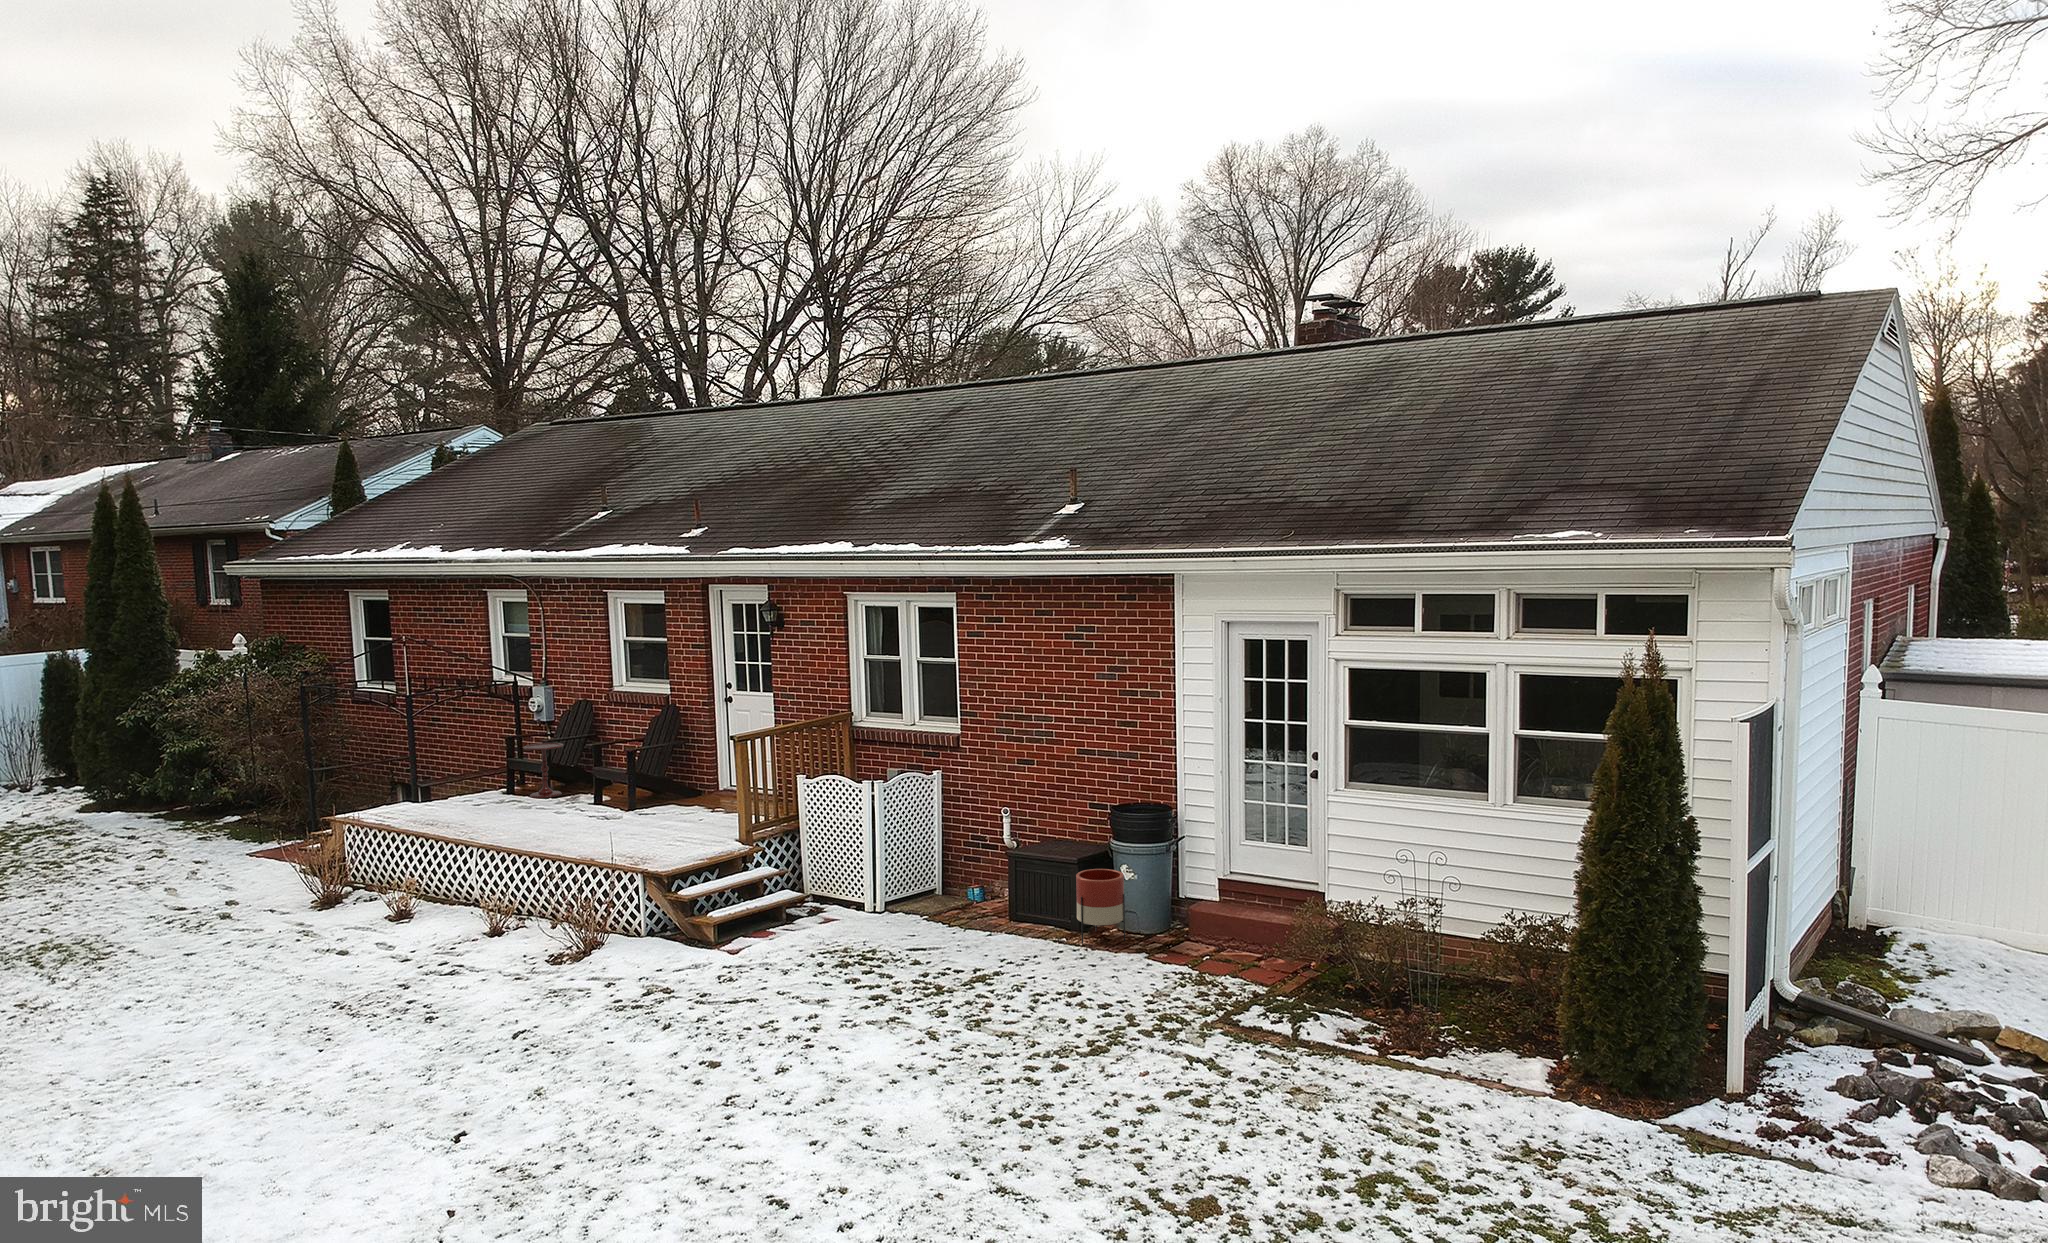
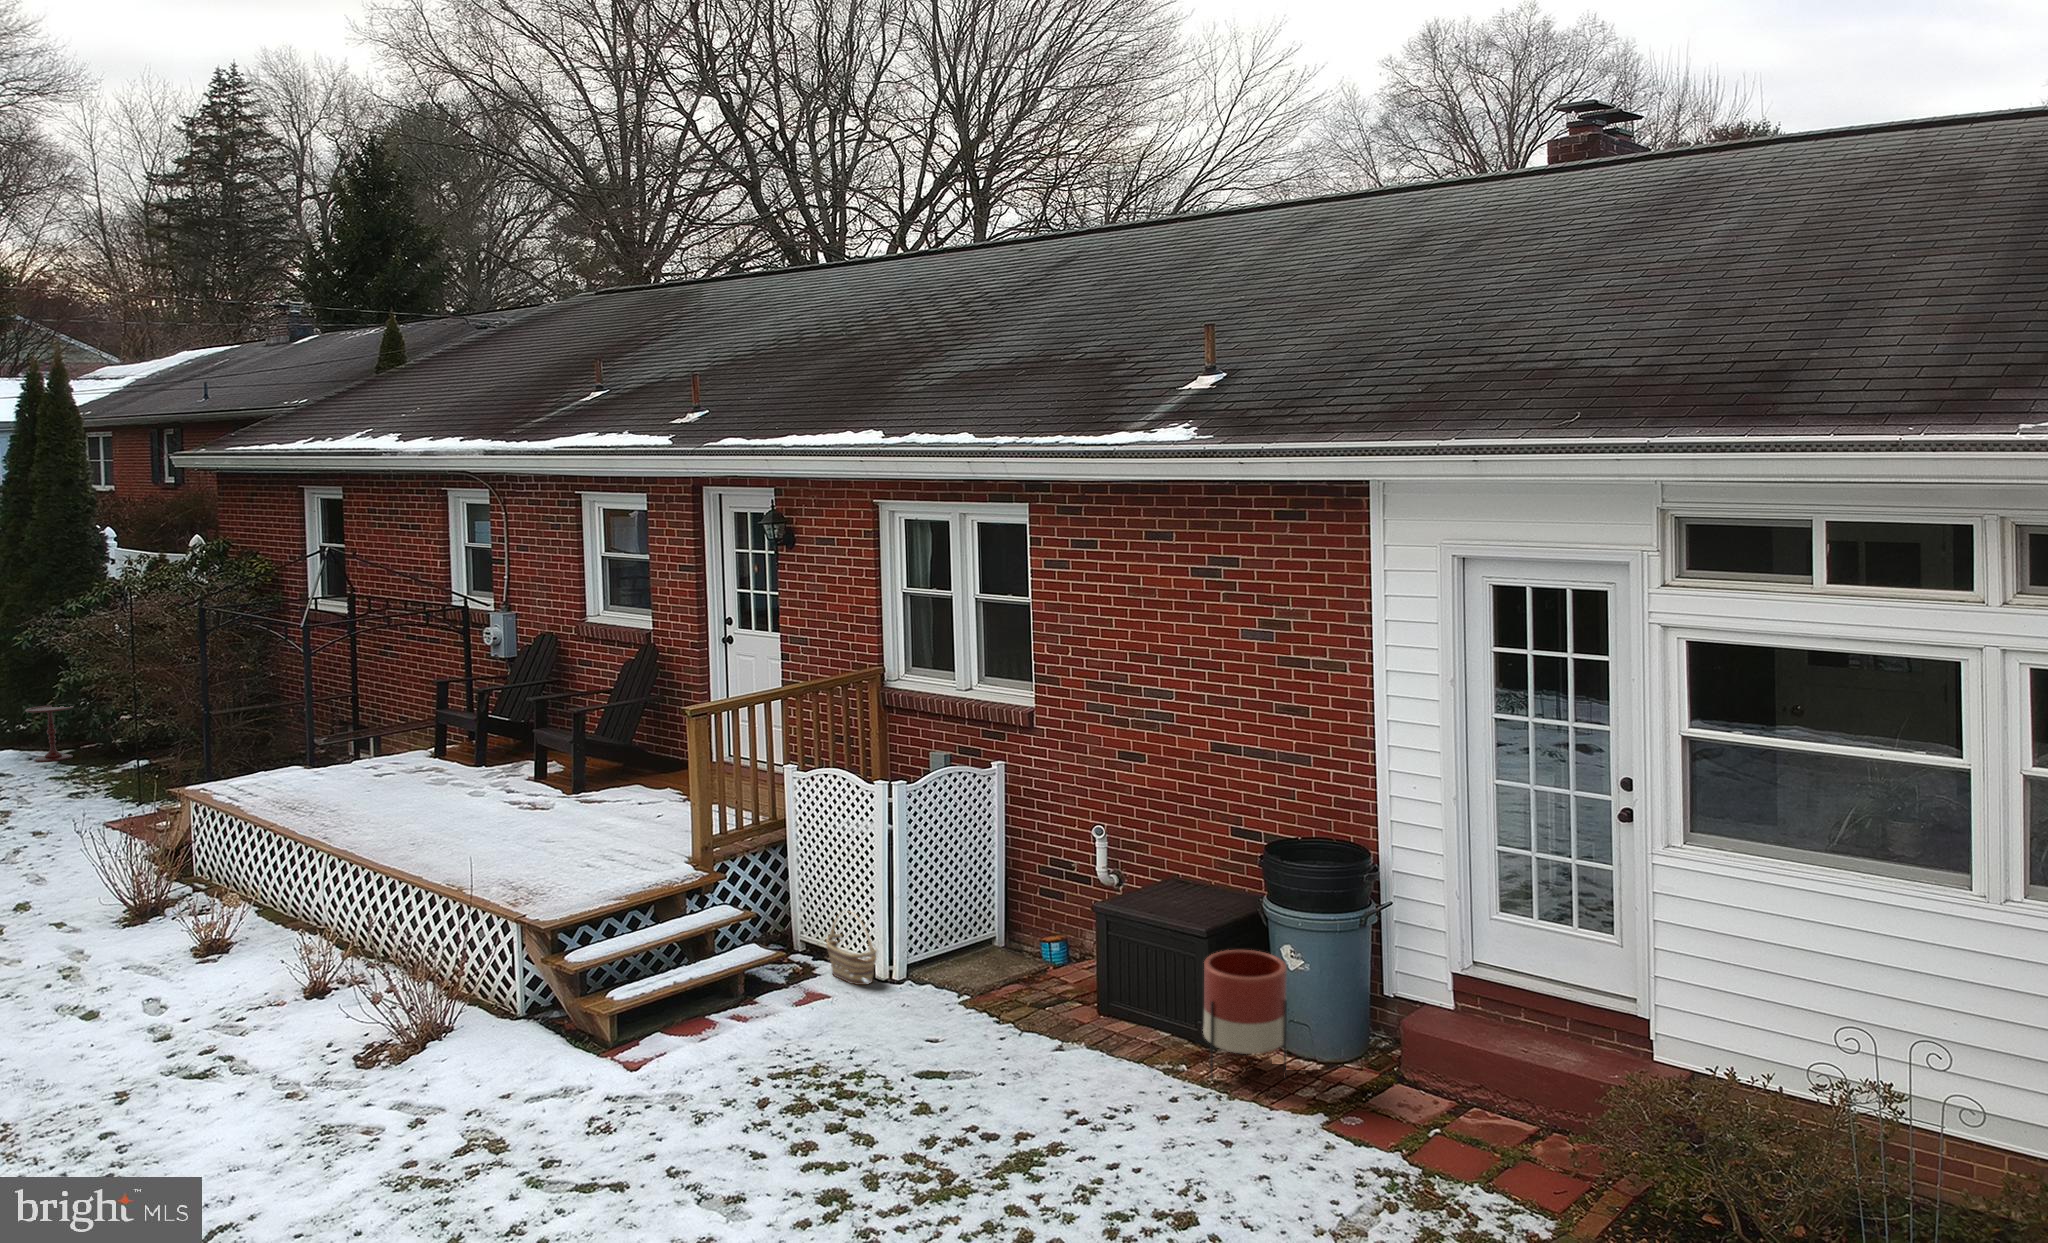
side table: present [524,743,563,798] -> present [25,705,73,762]
basket: none [832,867,867,914] -> present [826,912,877,985]

